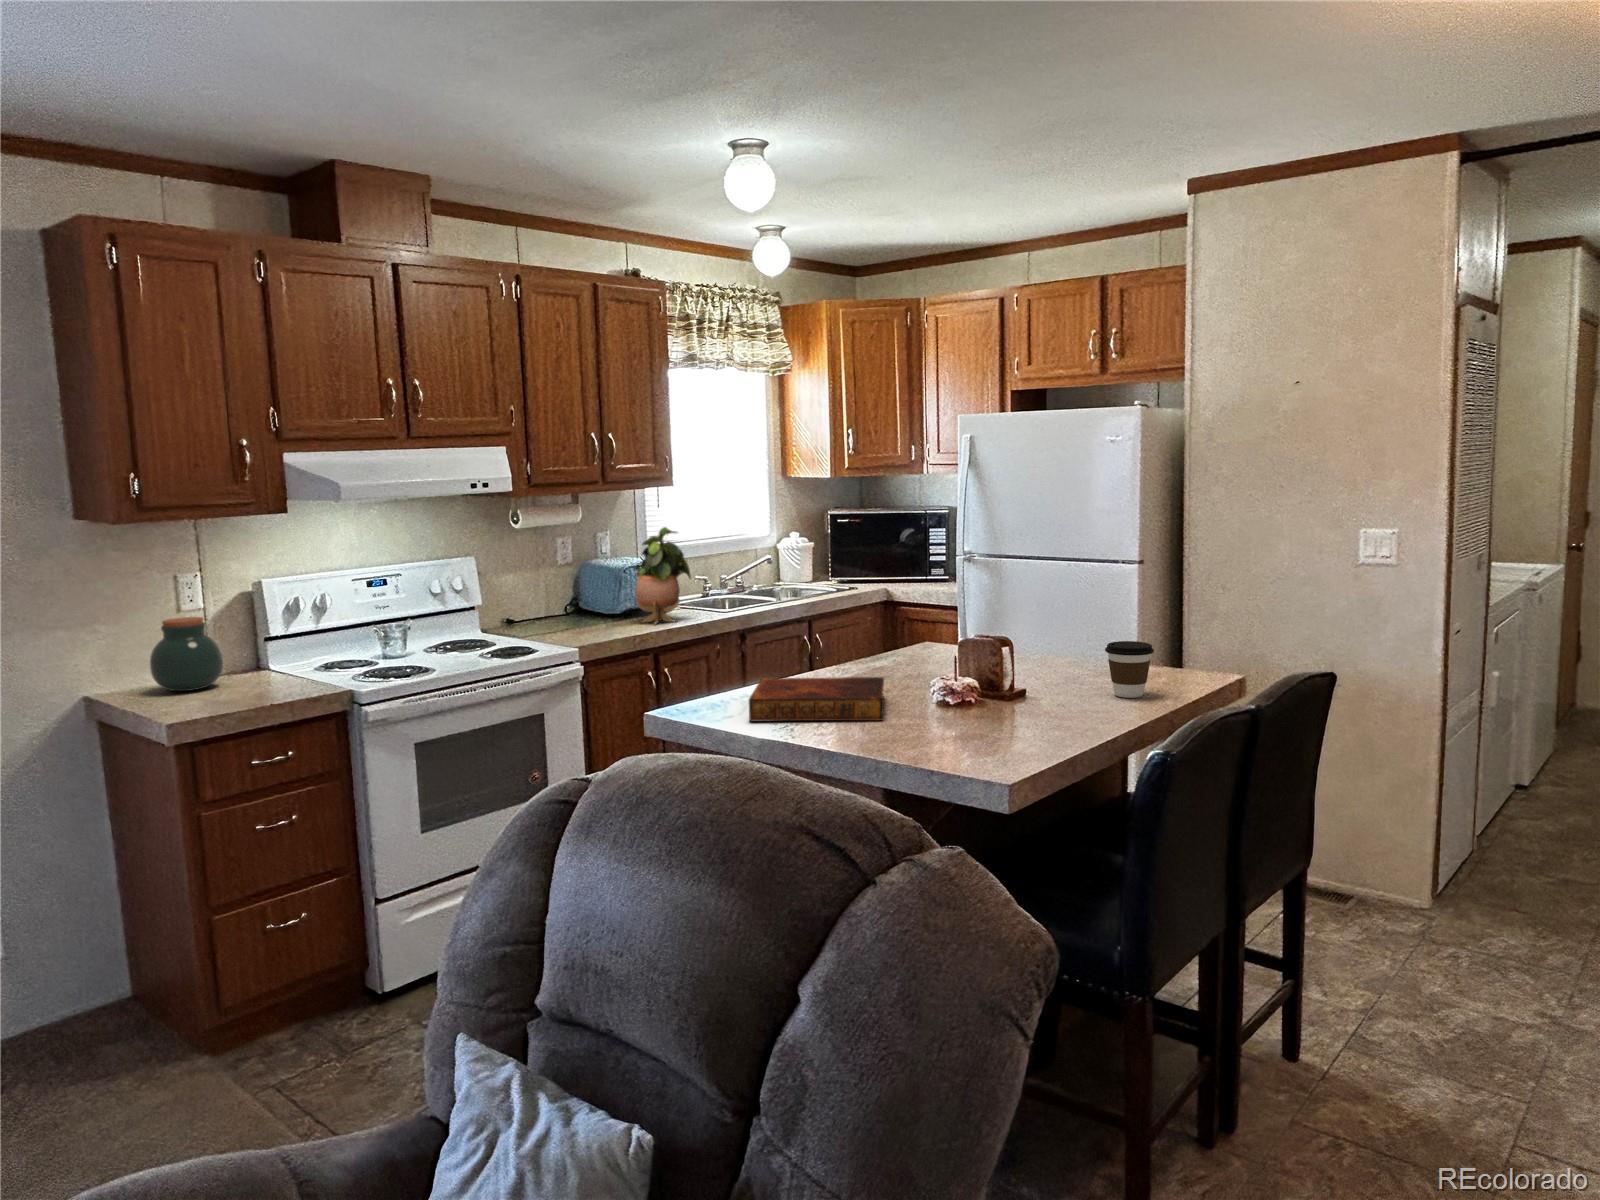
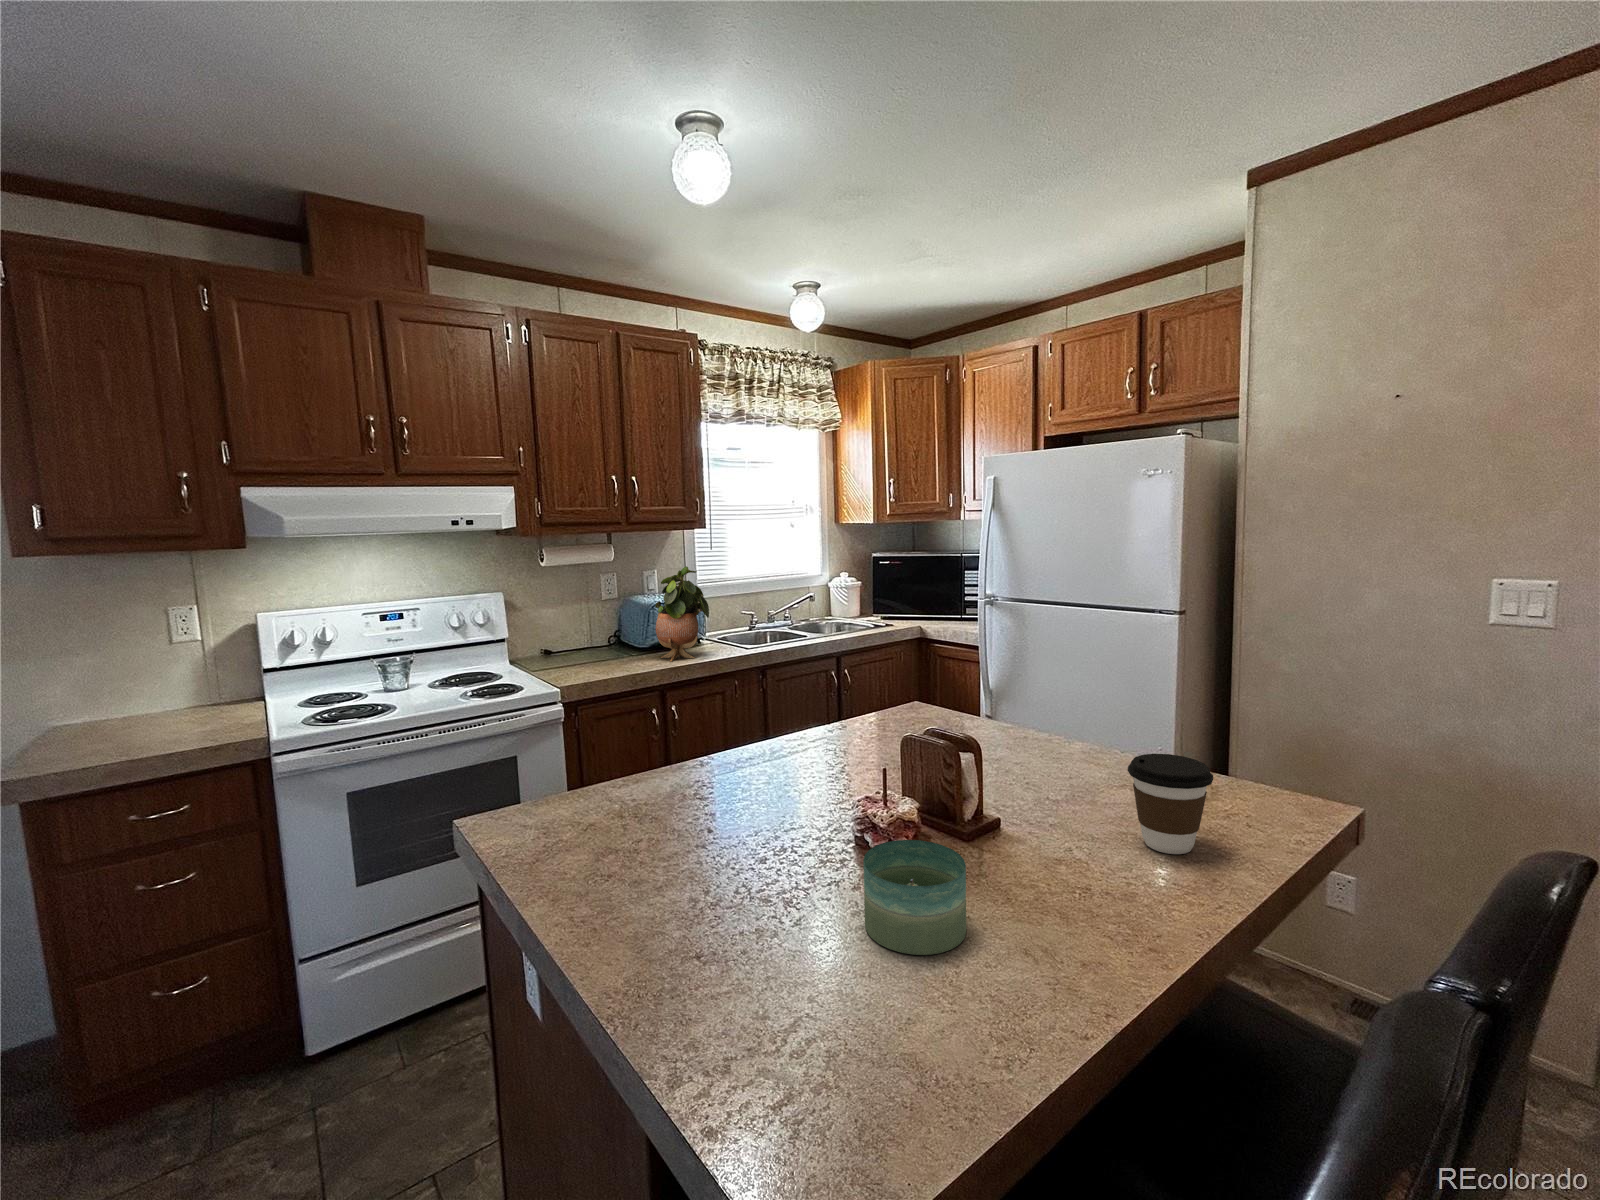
jar: present [150,617,223,691] -> none [98,653,187,730]
book: present [749,677,884,722] -> none [551,774,791,881]
candle: none [967,683,1025,733] -> present [863,840,966,955]

